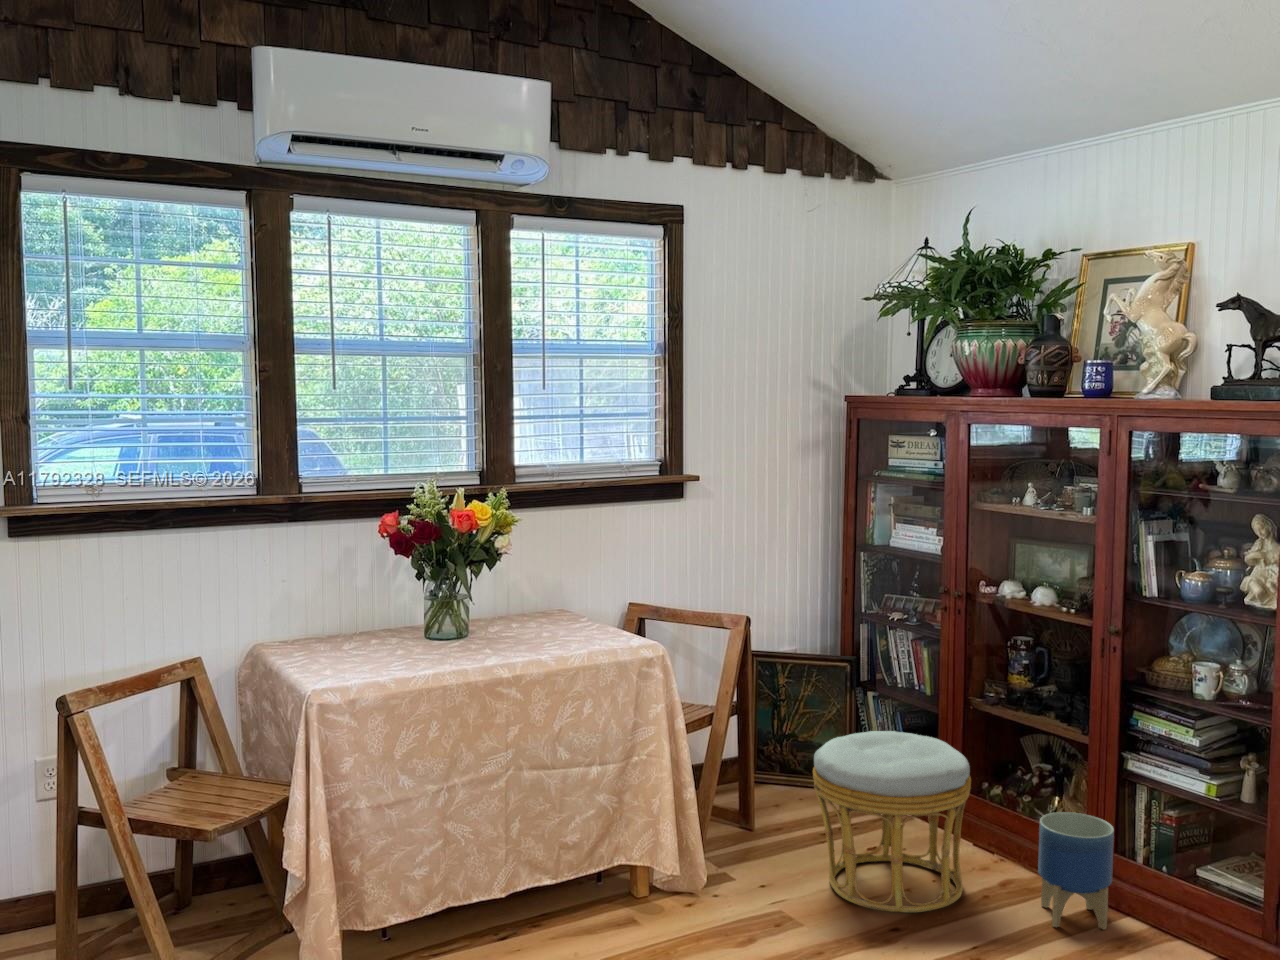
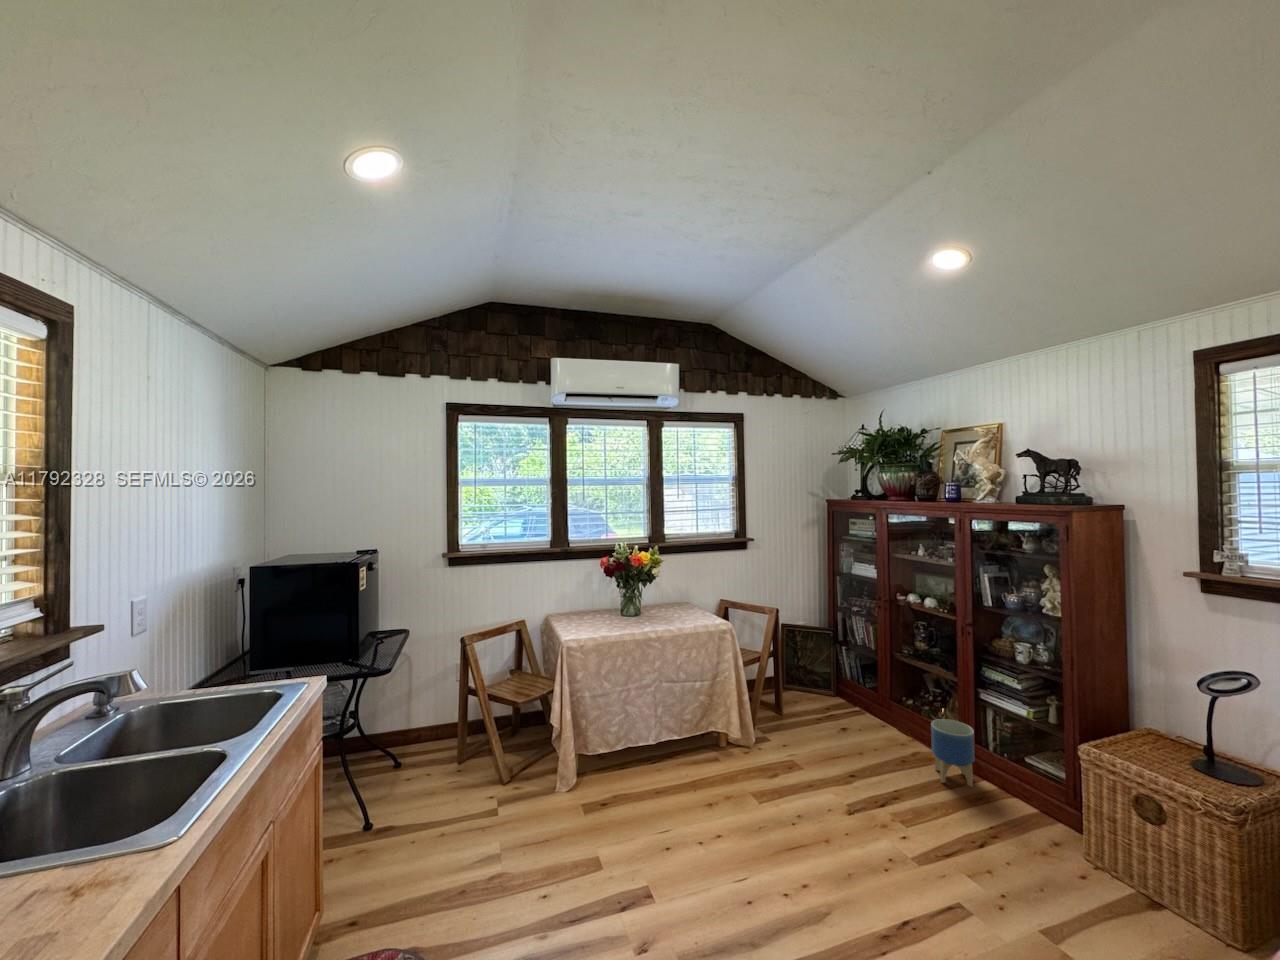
ottoman: present [813,731,971,913] -> none [809,669,893,768]

